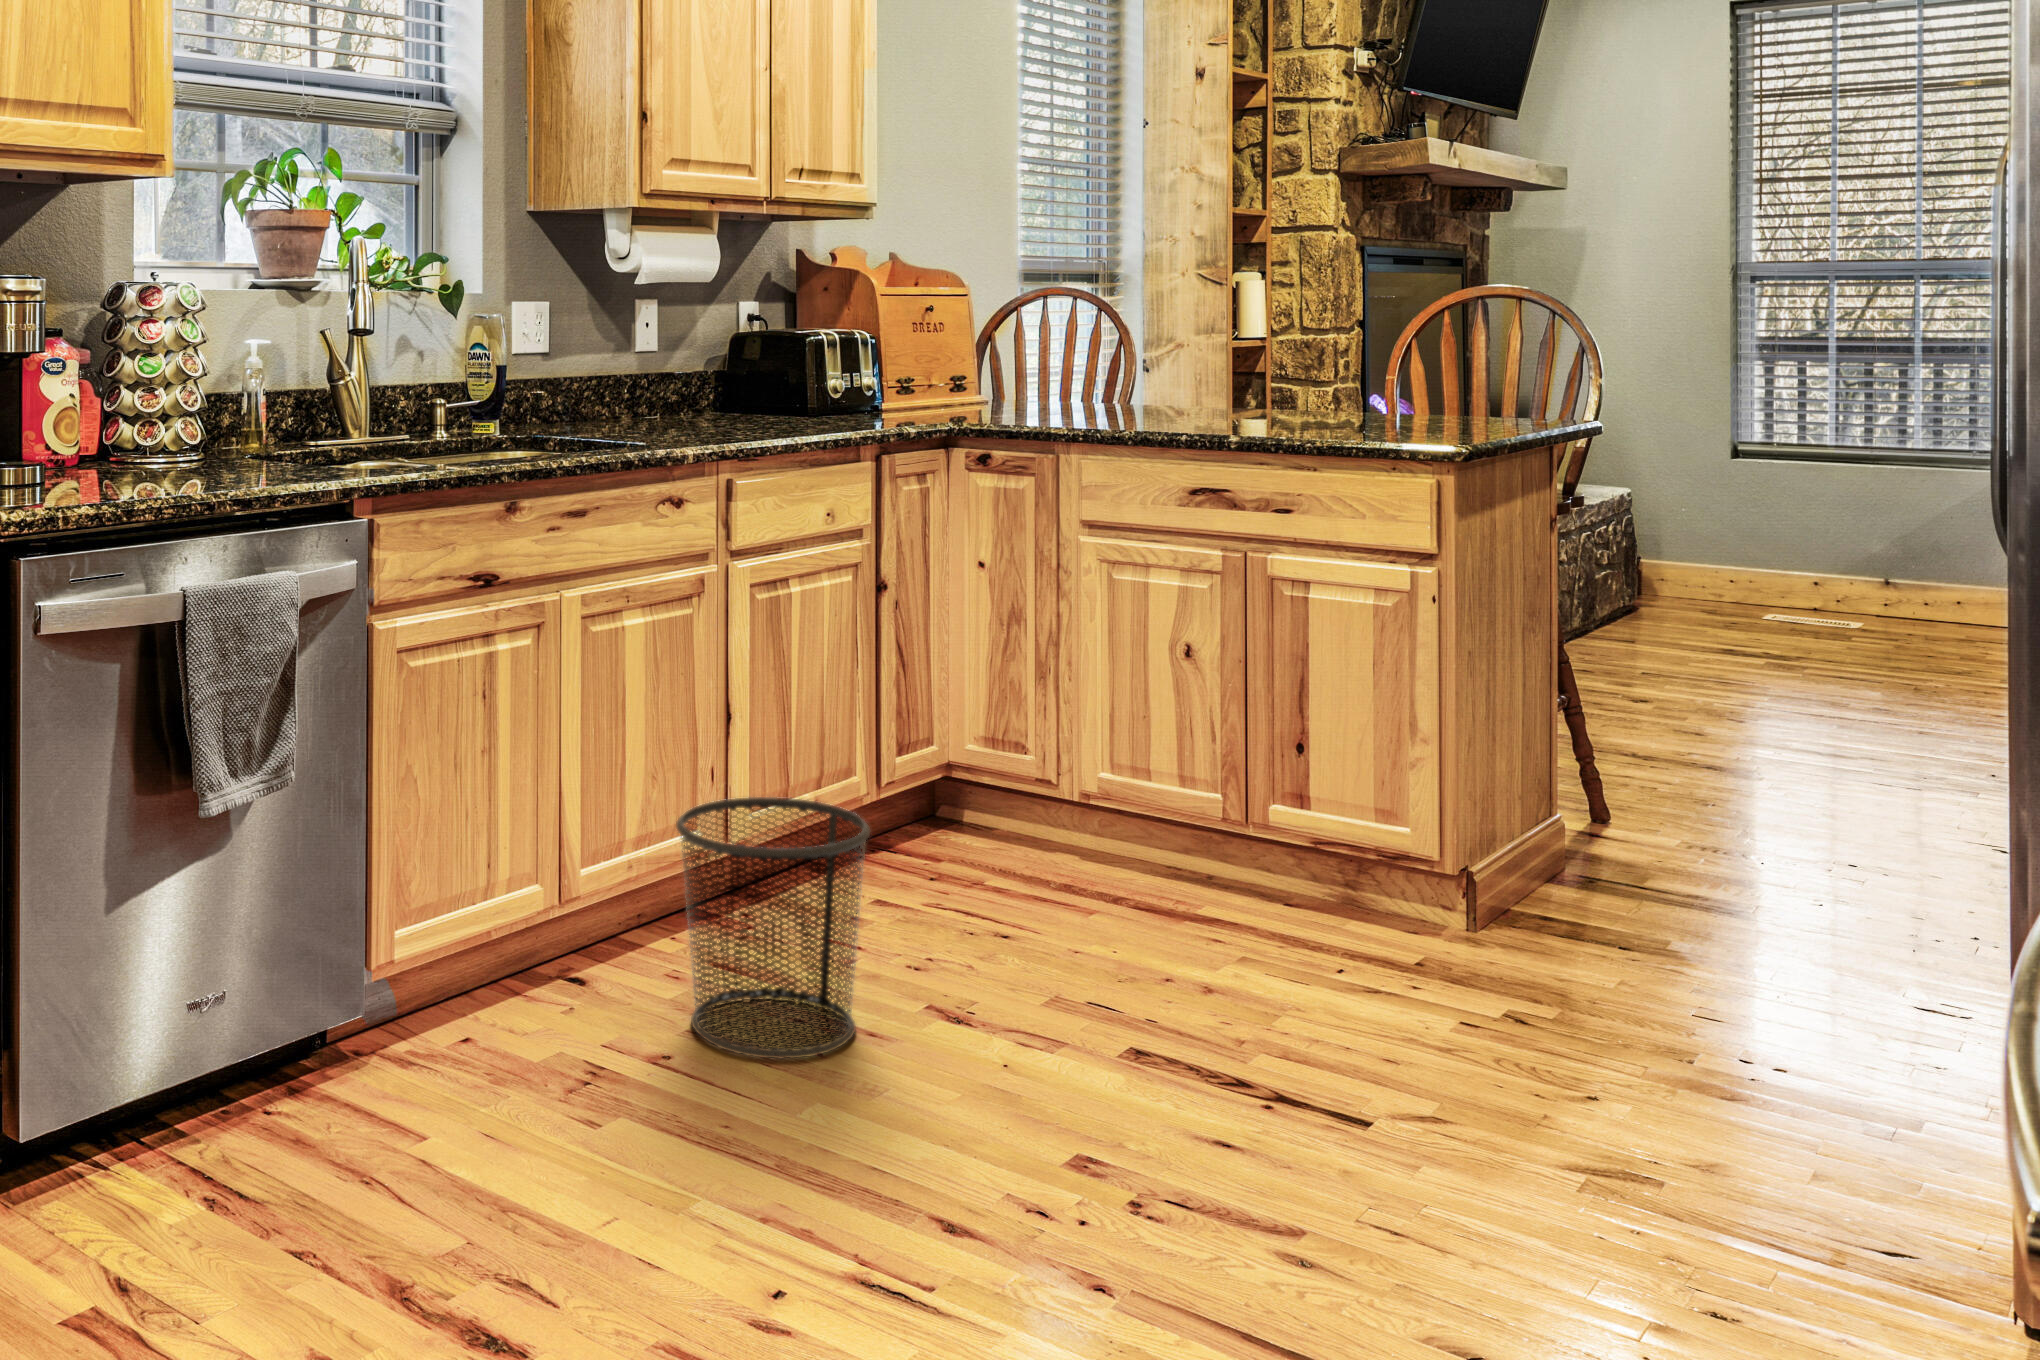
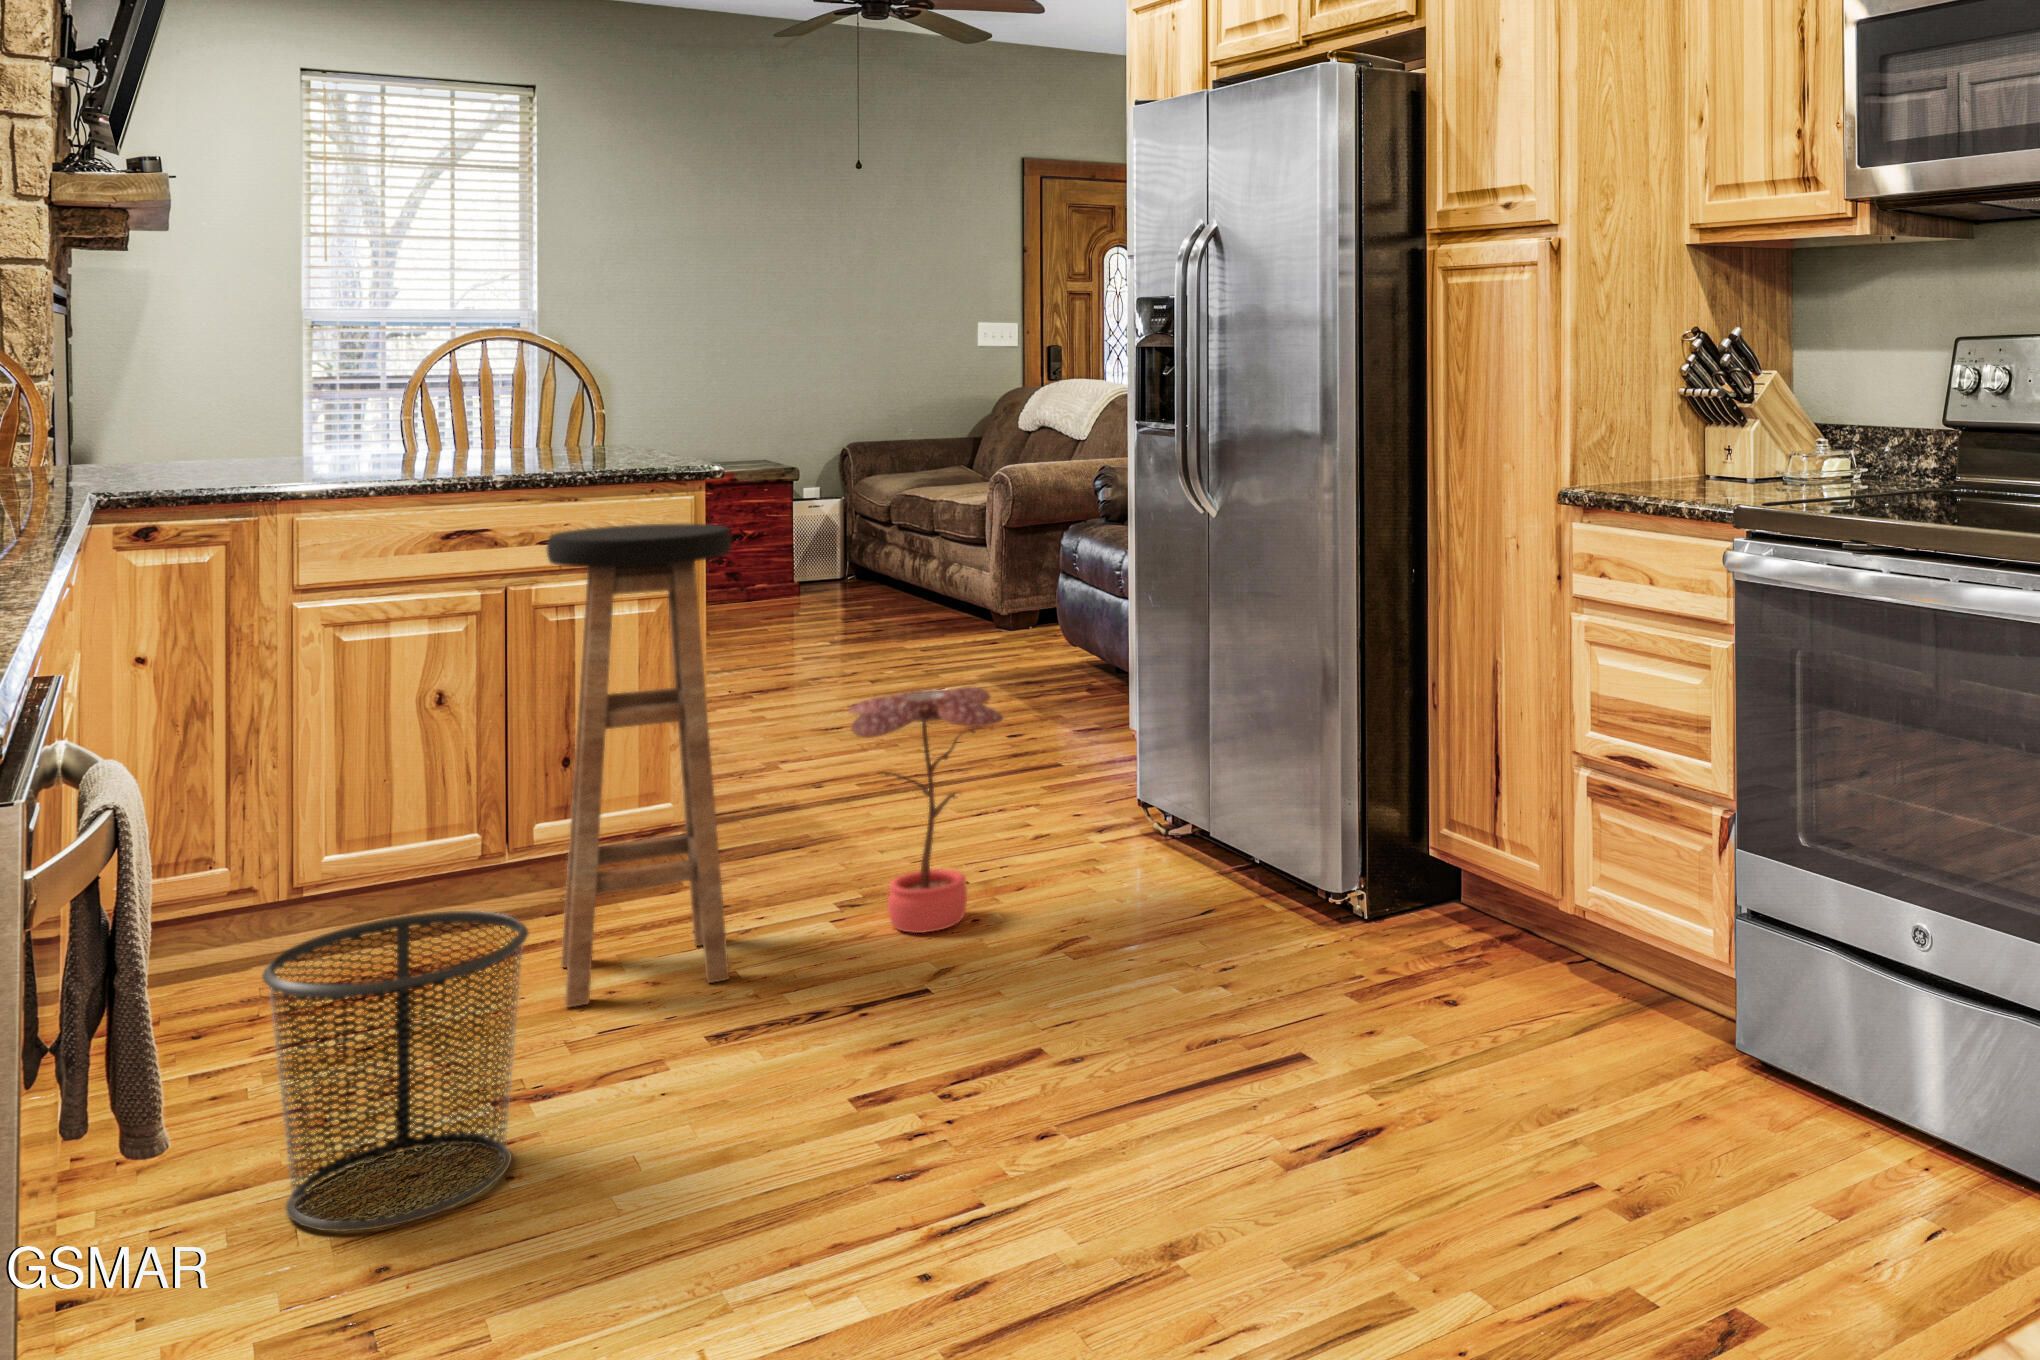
bar stool: none [1108,495,1330,1020] -> present [546,524,731,1007]
potted plant: none [1405,759,1671,1091] -> present [849,687,1003,933]

